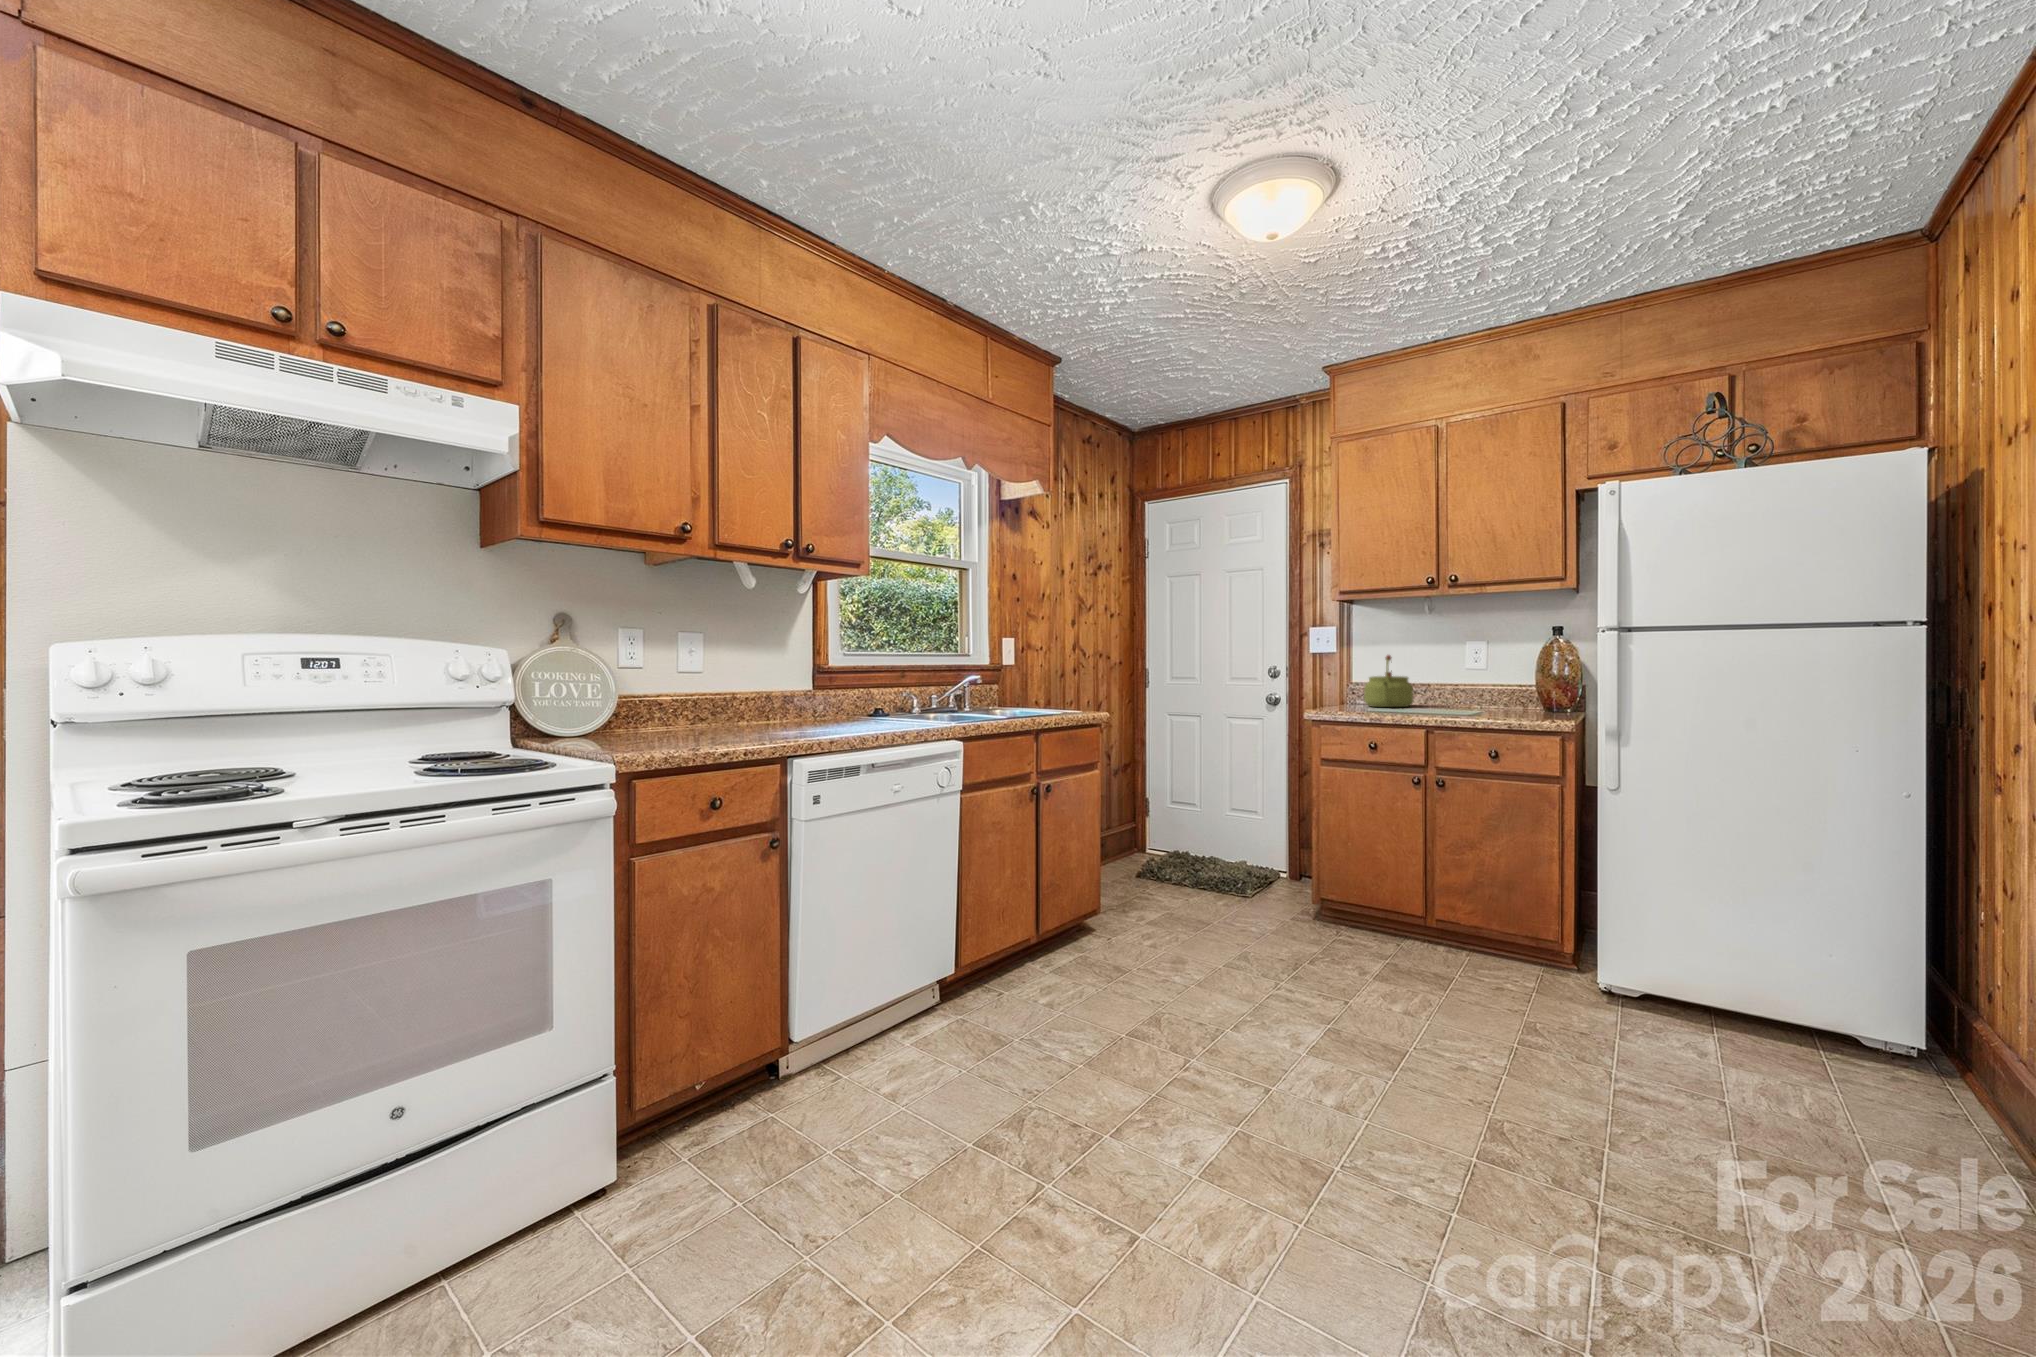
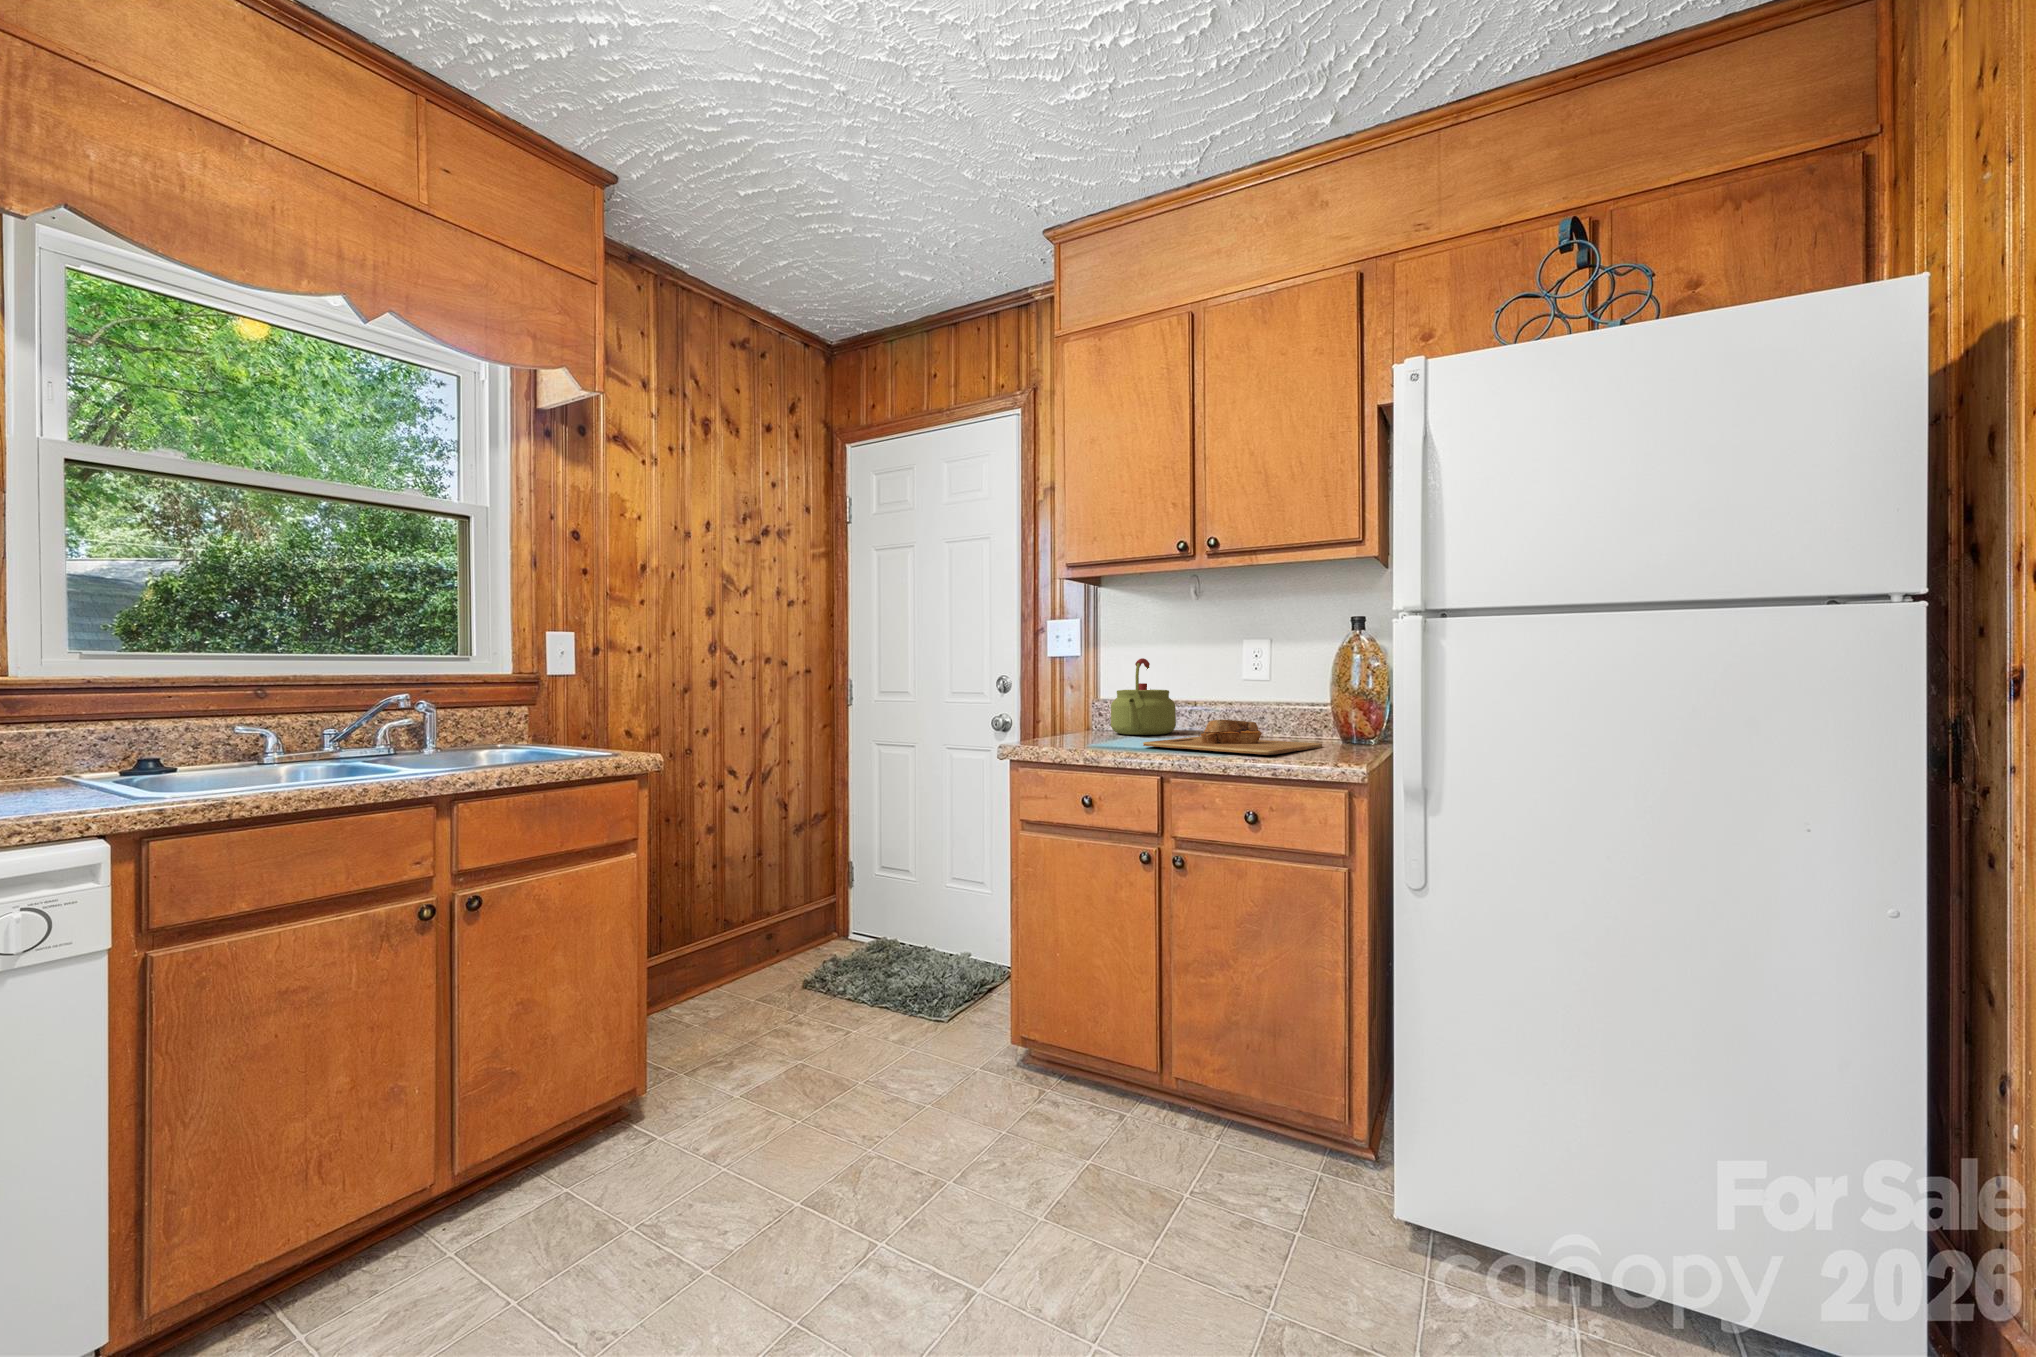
cutting board: none [1404,695,1533,717] -> present [1143,719,1322,755]

